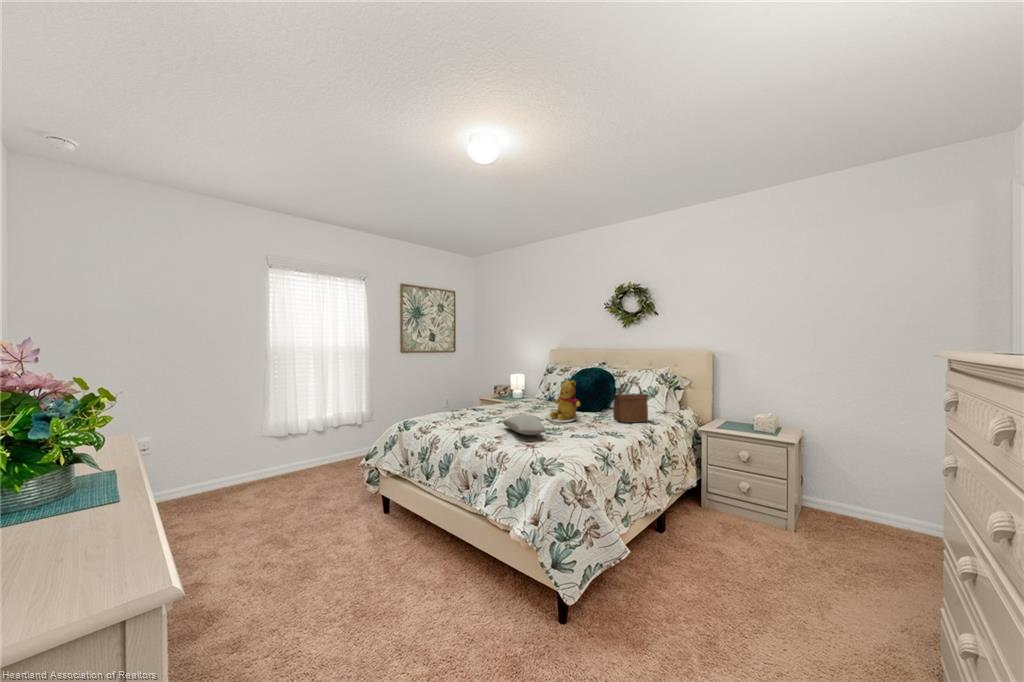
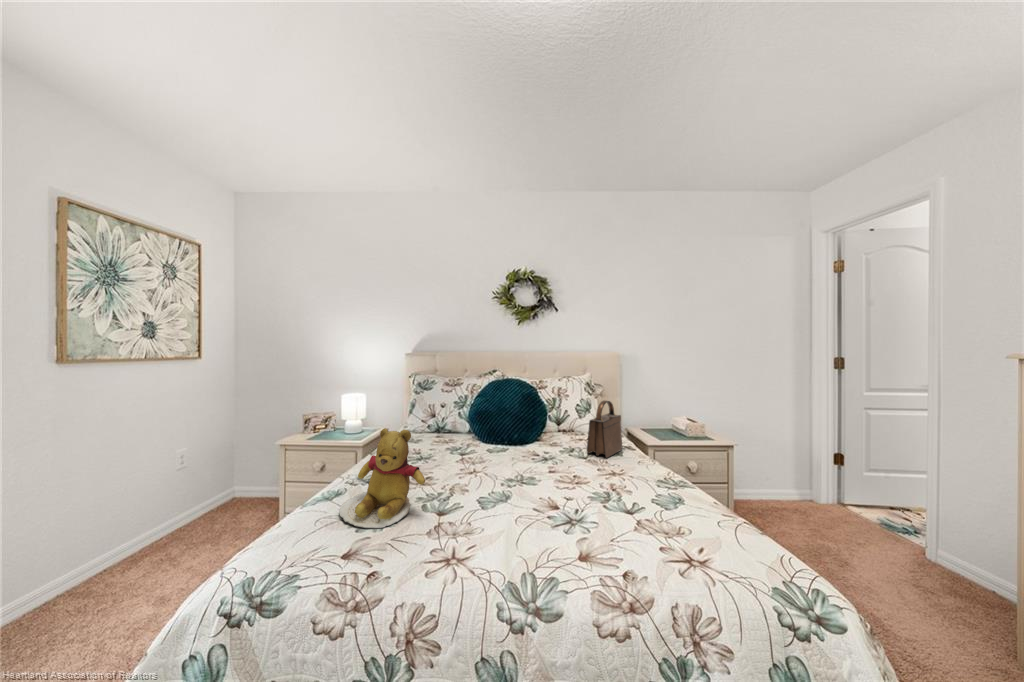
teddy bear: present [546,380,580,423] -> present [339,428,425,528]
pillow: present [503,415,545,435] -> none [518,486,643,544]

